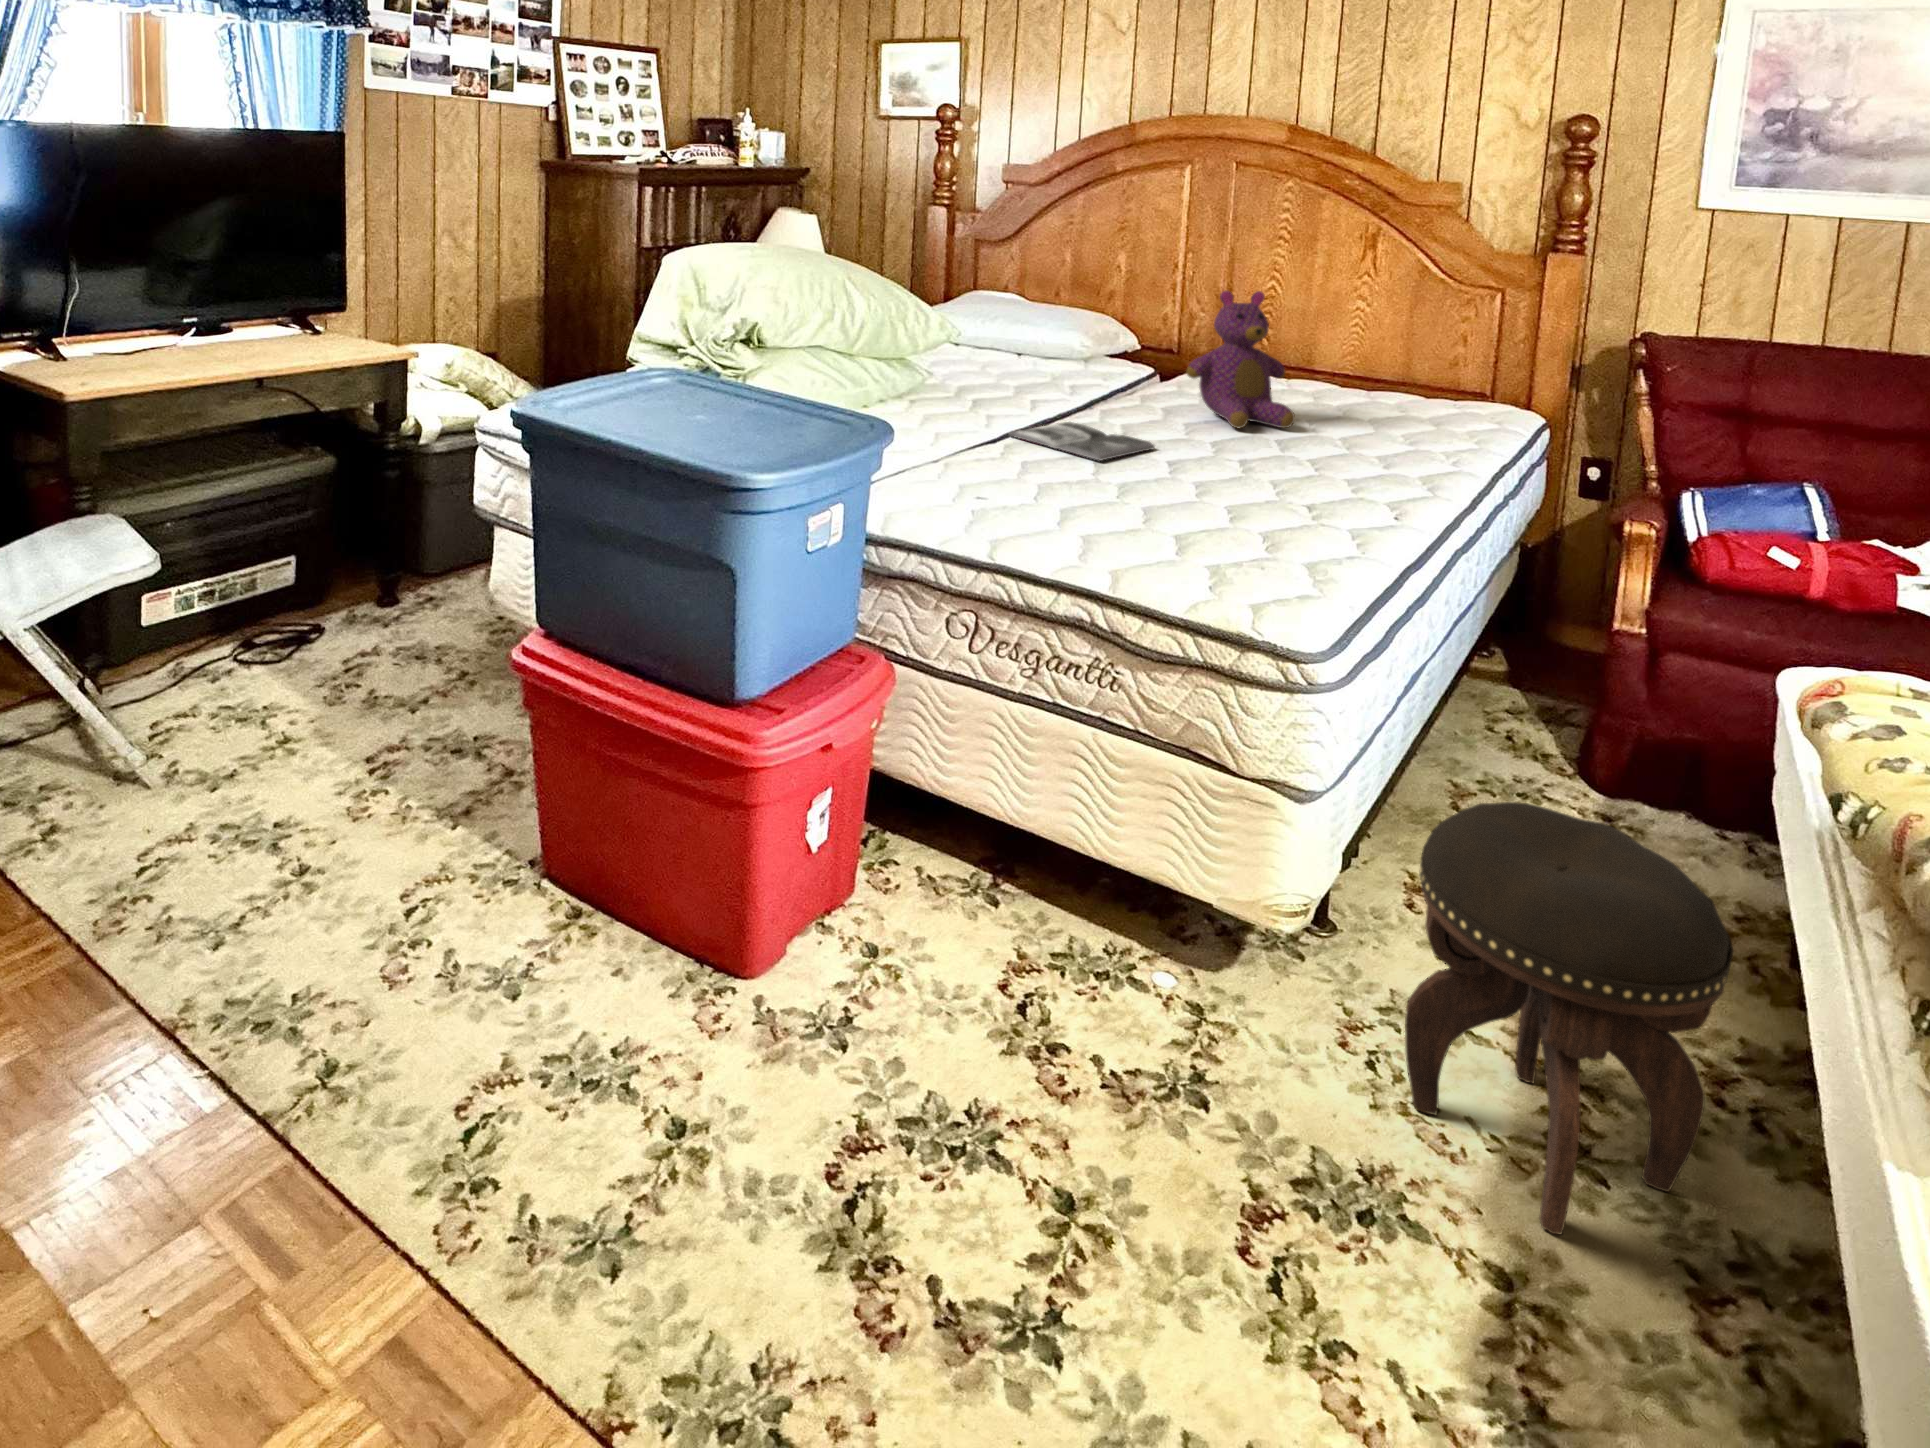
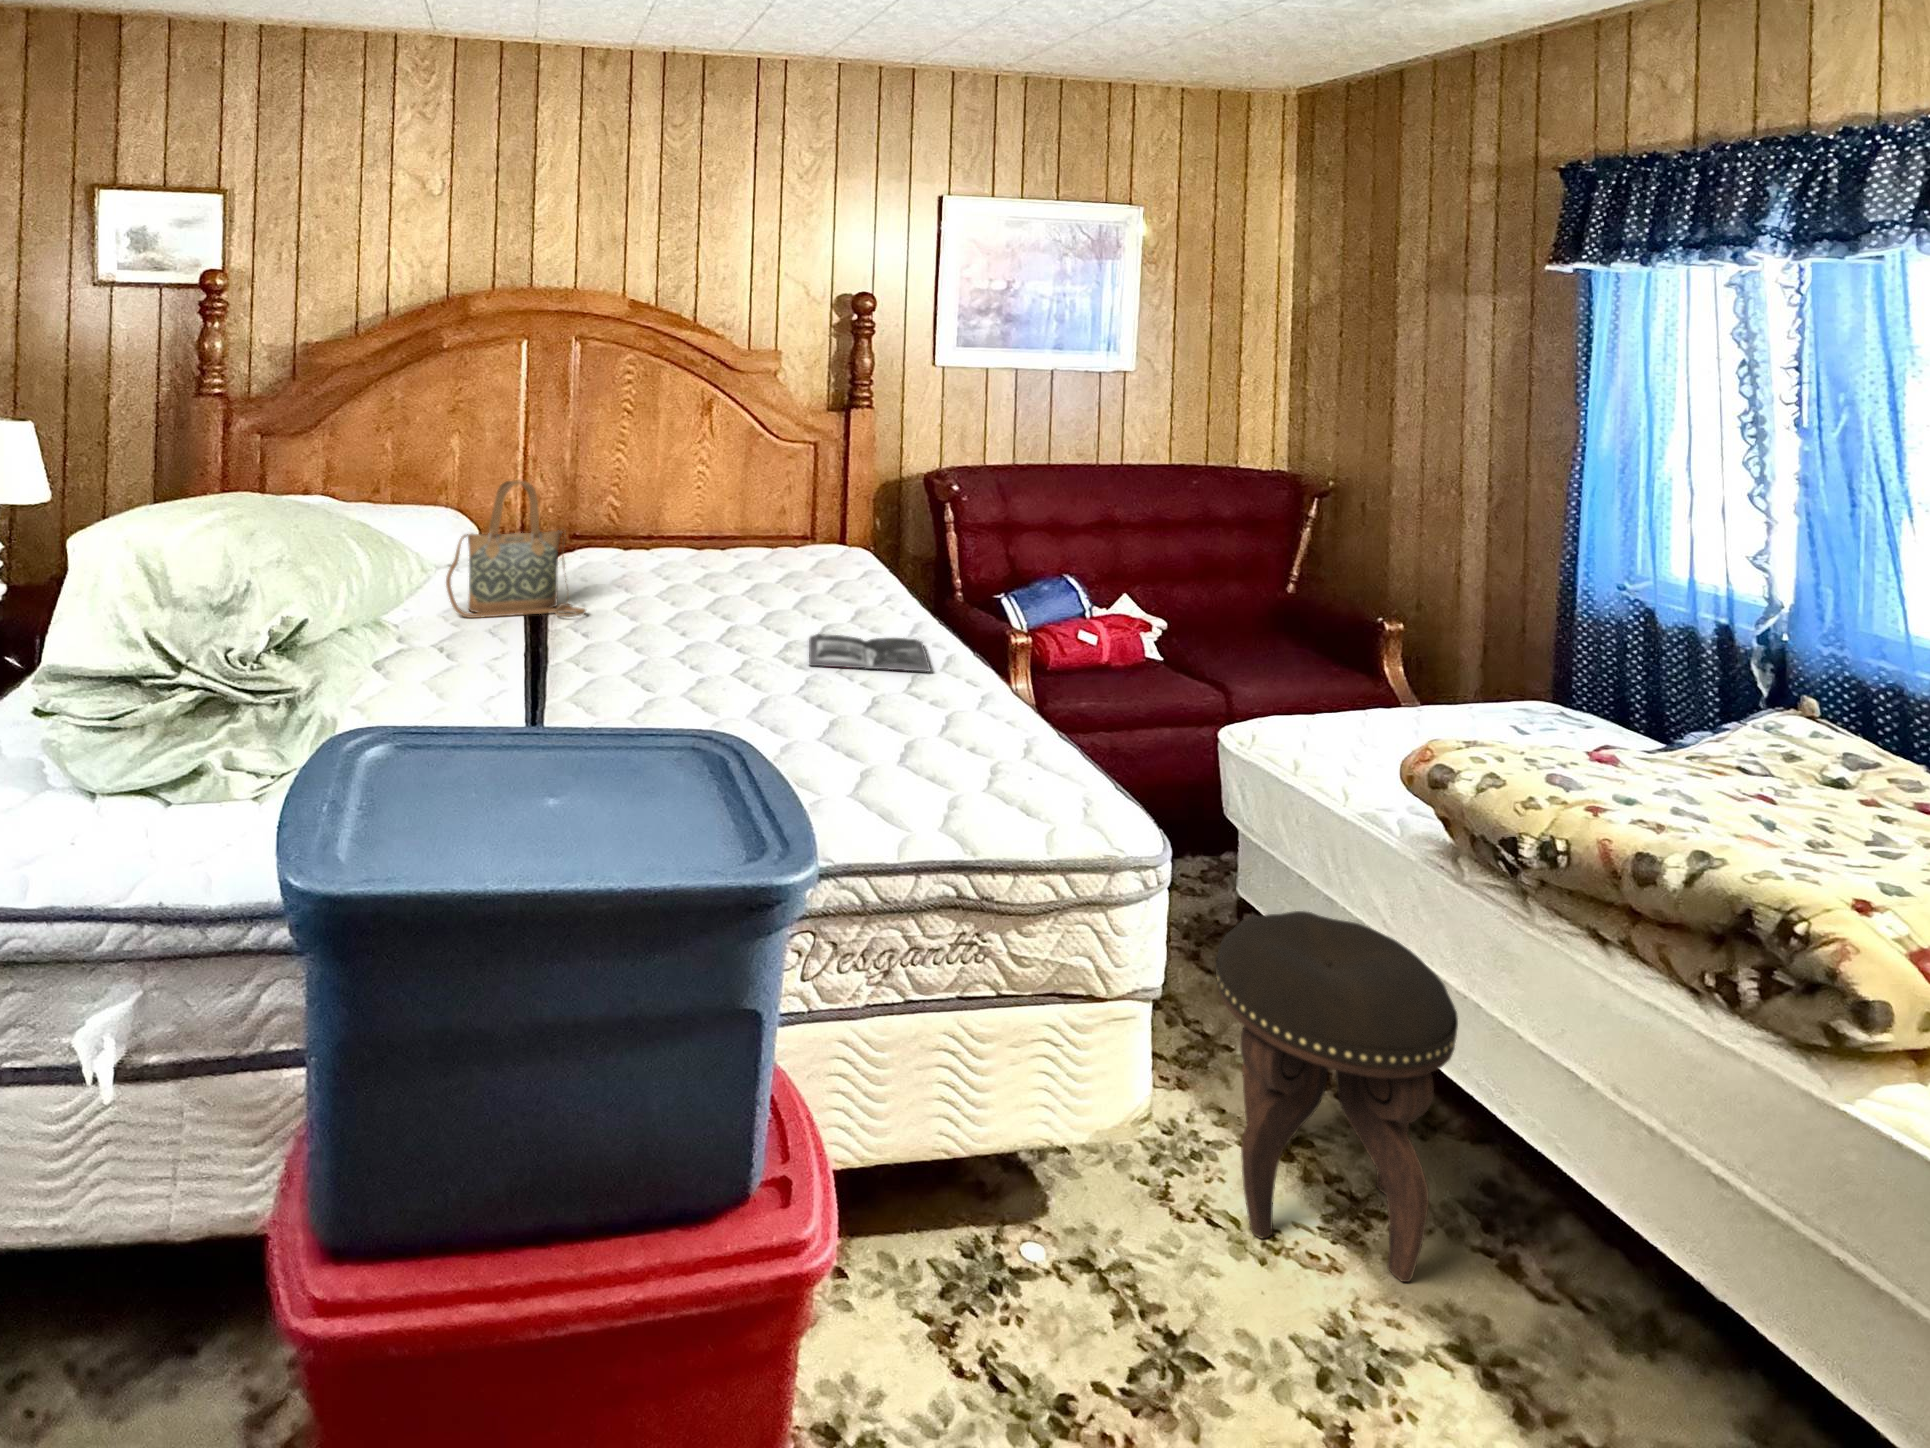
handbag: none [1014,278,1124,403] -> present [446,481,586,618]
teddy bear: present [1186,290,1295,428] -> none [656,475,757,620]
magazine: present [1009,422,1155,461] -> present [809,634,930,672]

